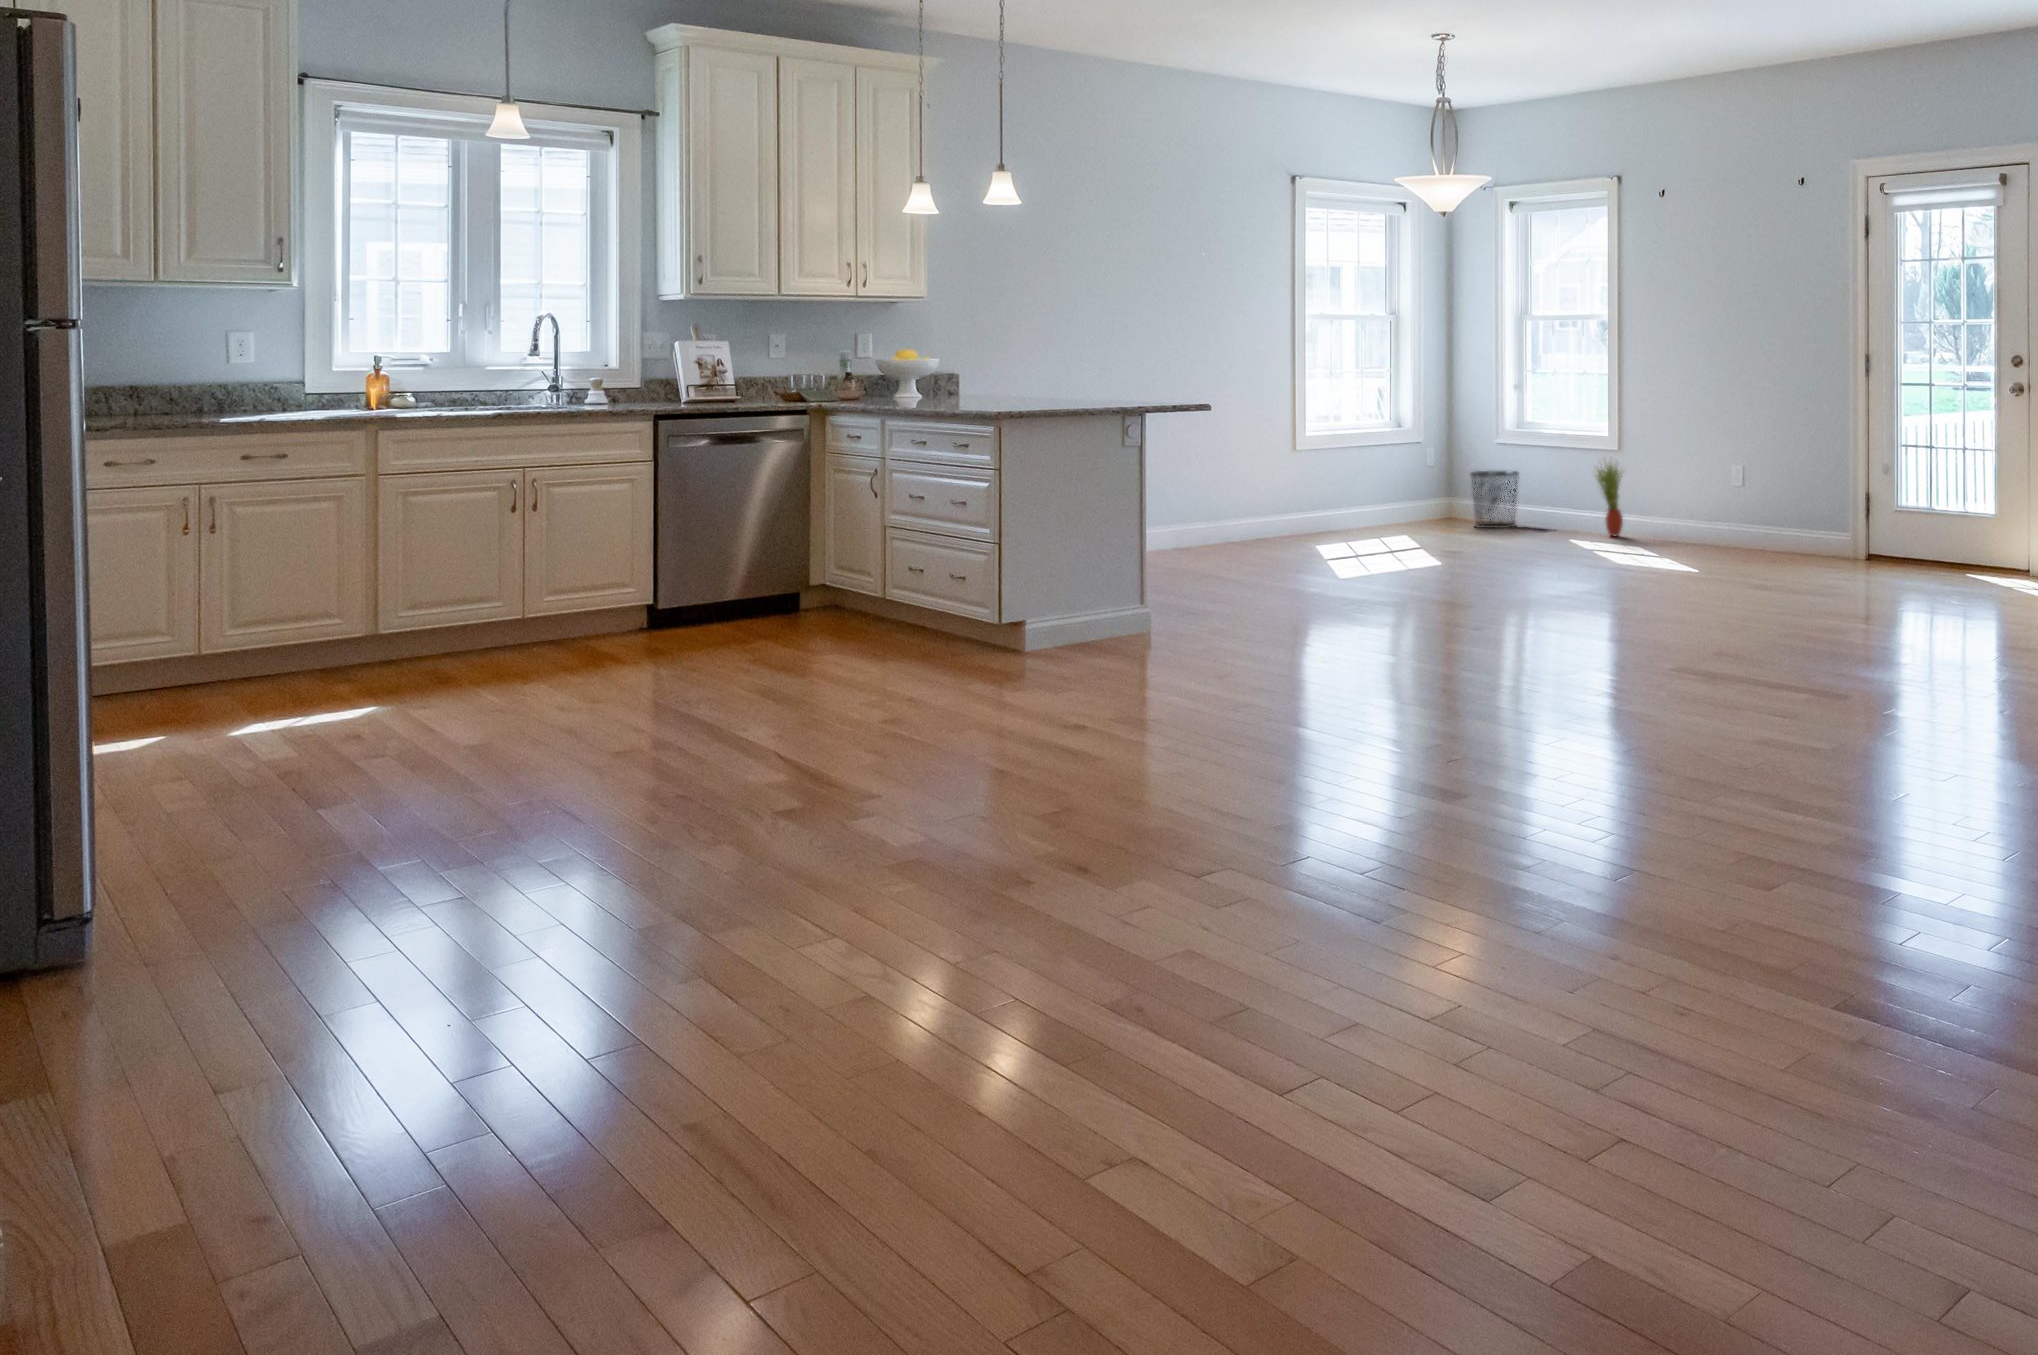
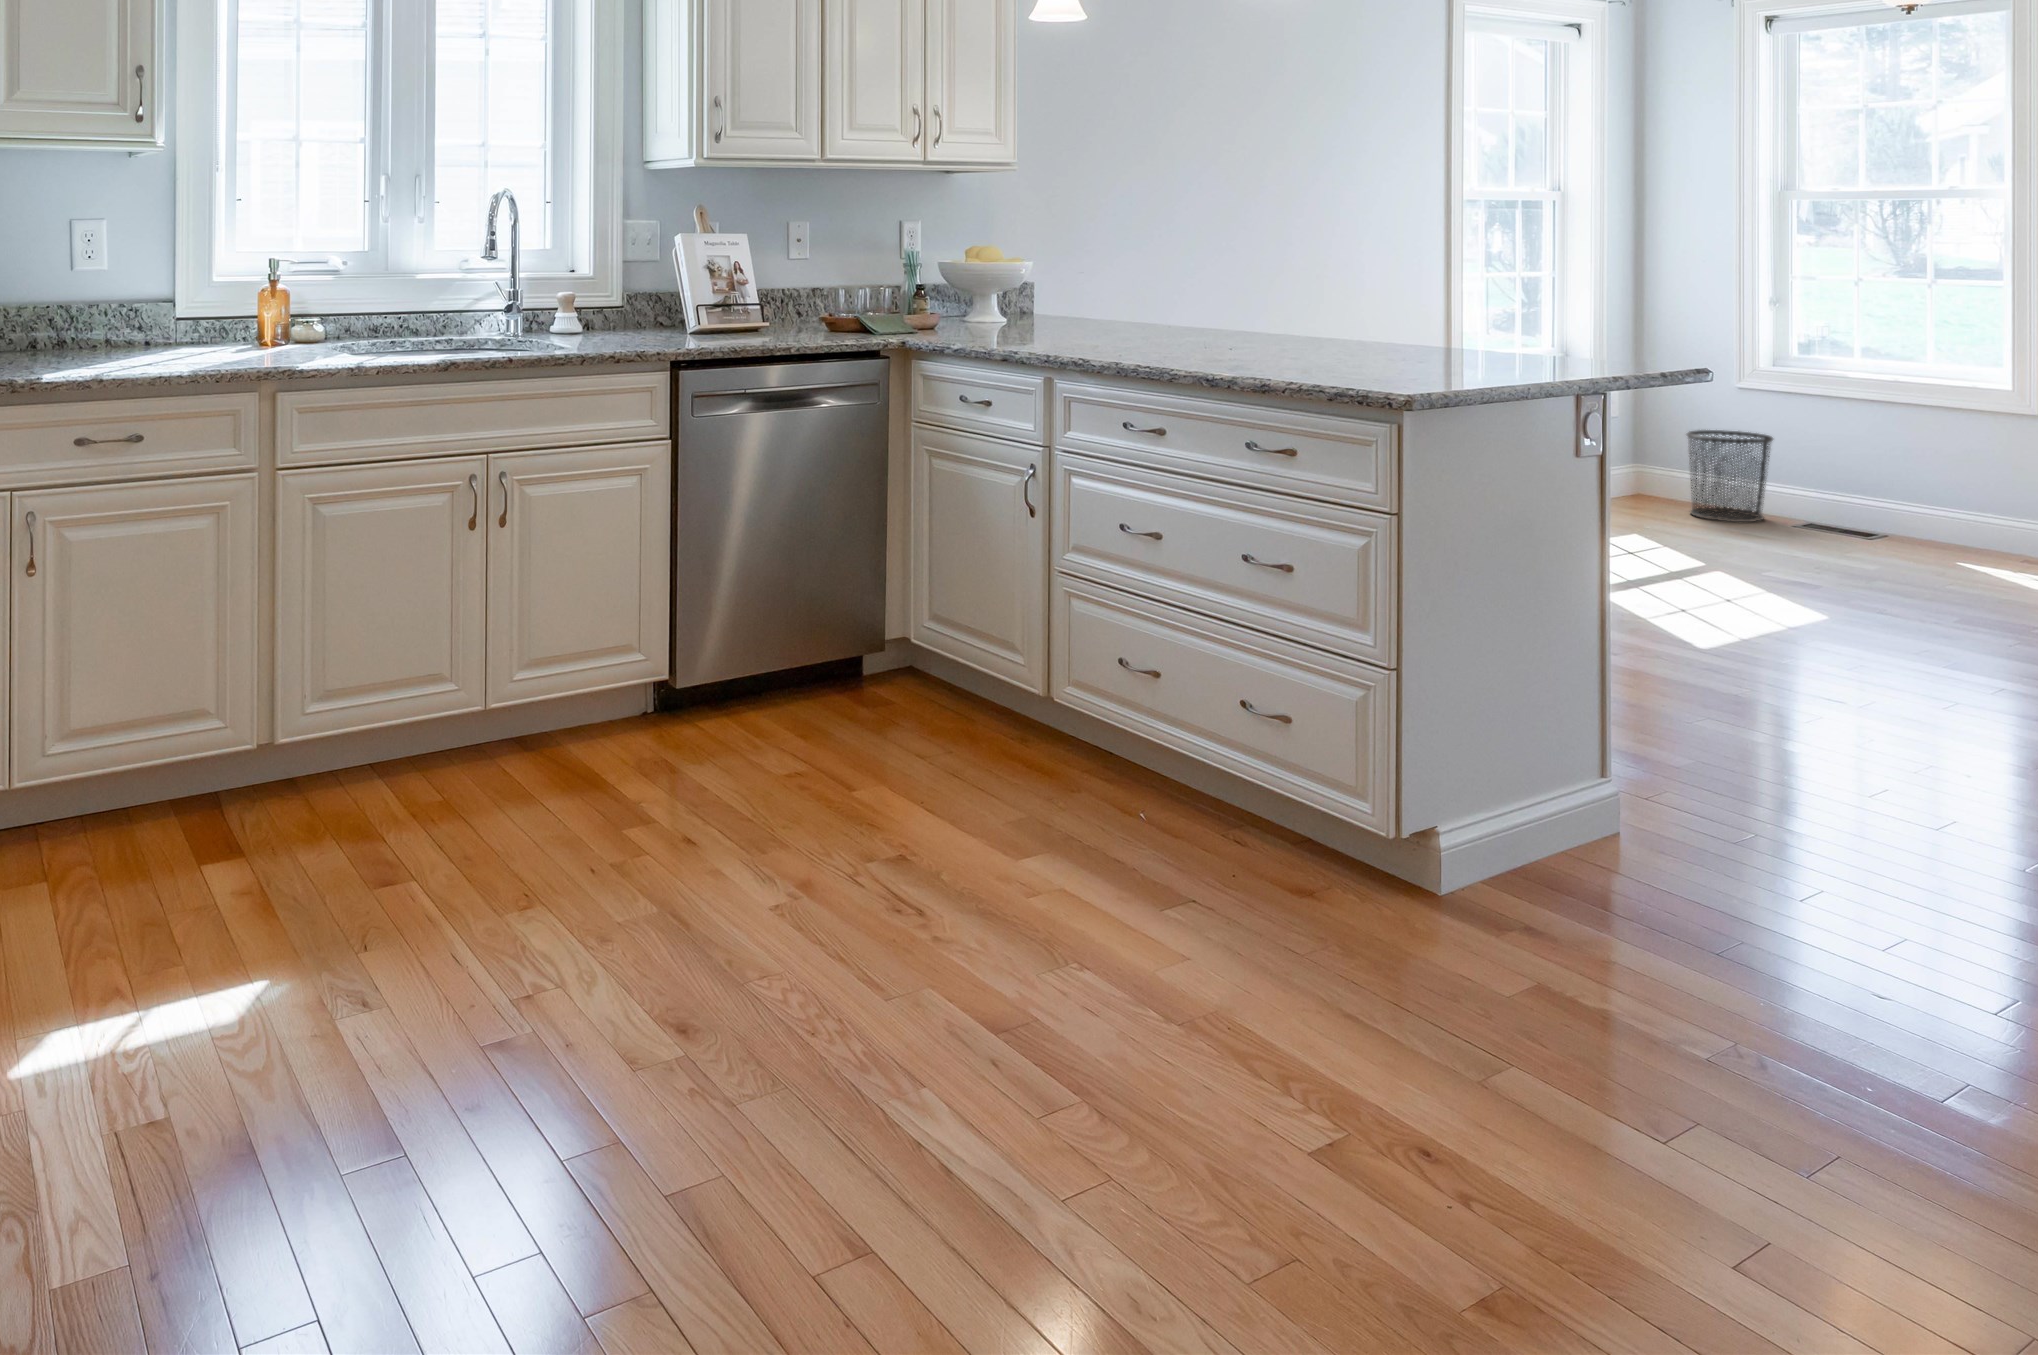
potted plant: present [1596,458,1623,536] -> none [1954,426,2021,557]

